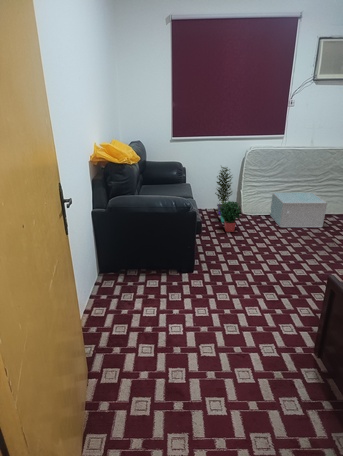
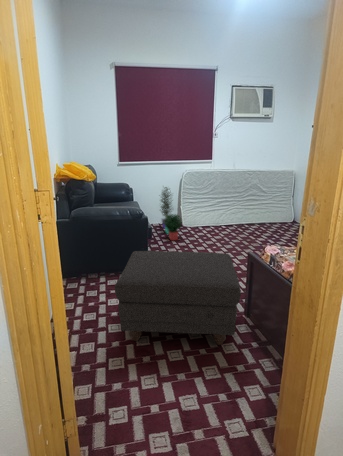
storage box: present [270,193,327,227] -> none [206,206,250,235]
ottoman: none [143,258,315,398] -> present [115,251,241,345]

